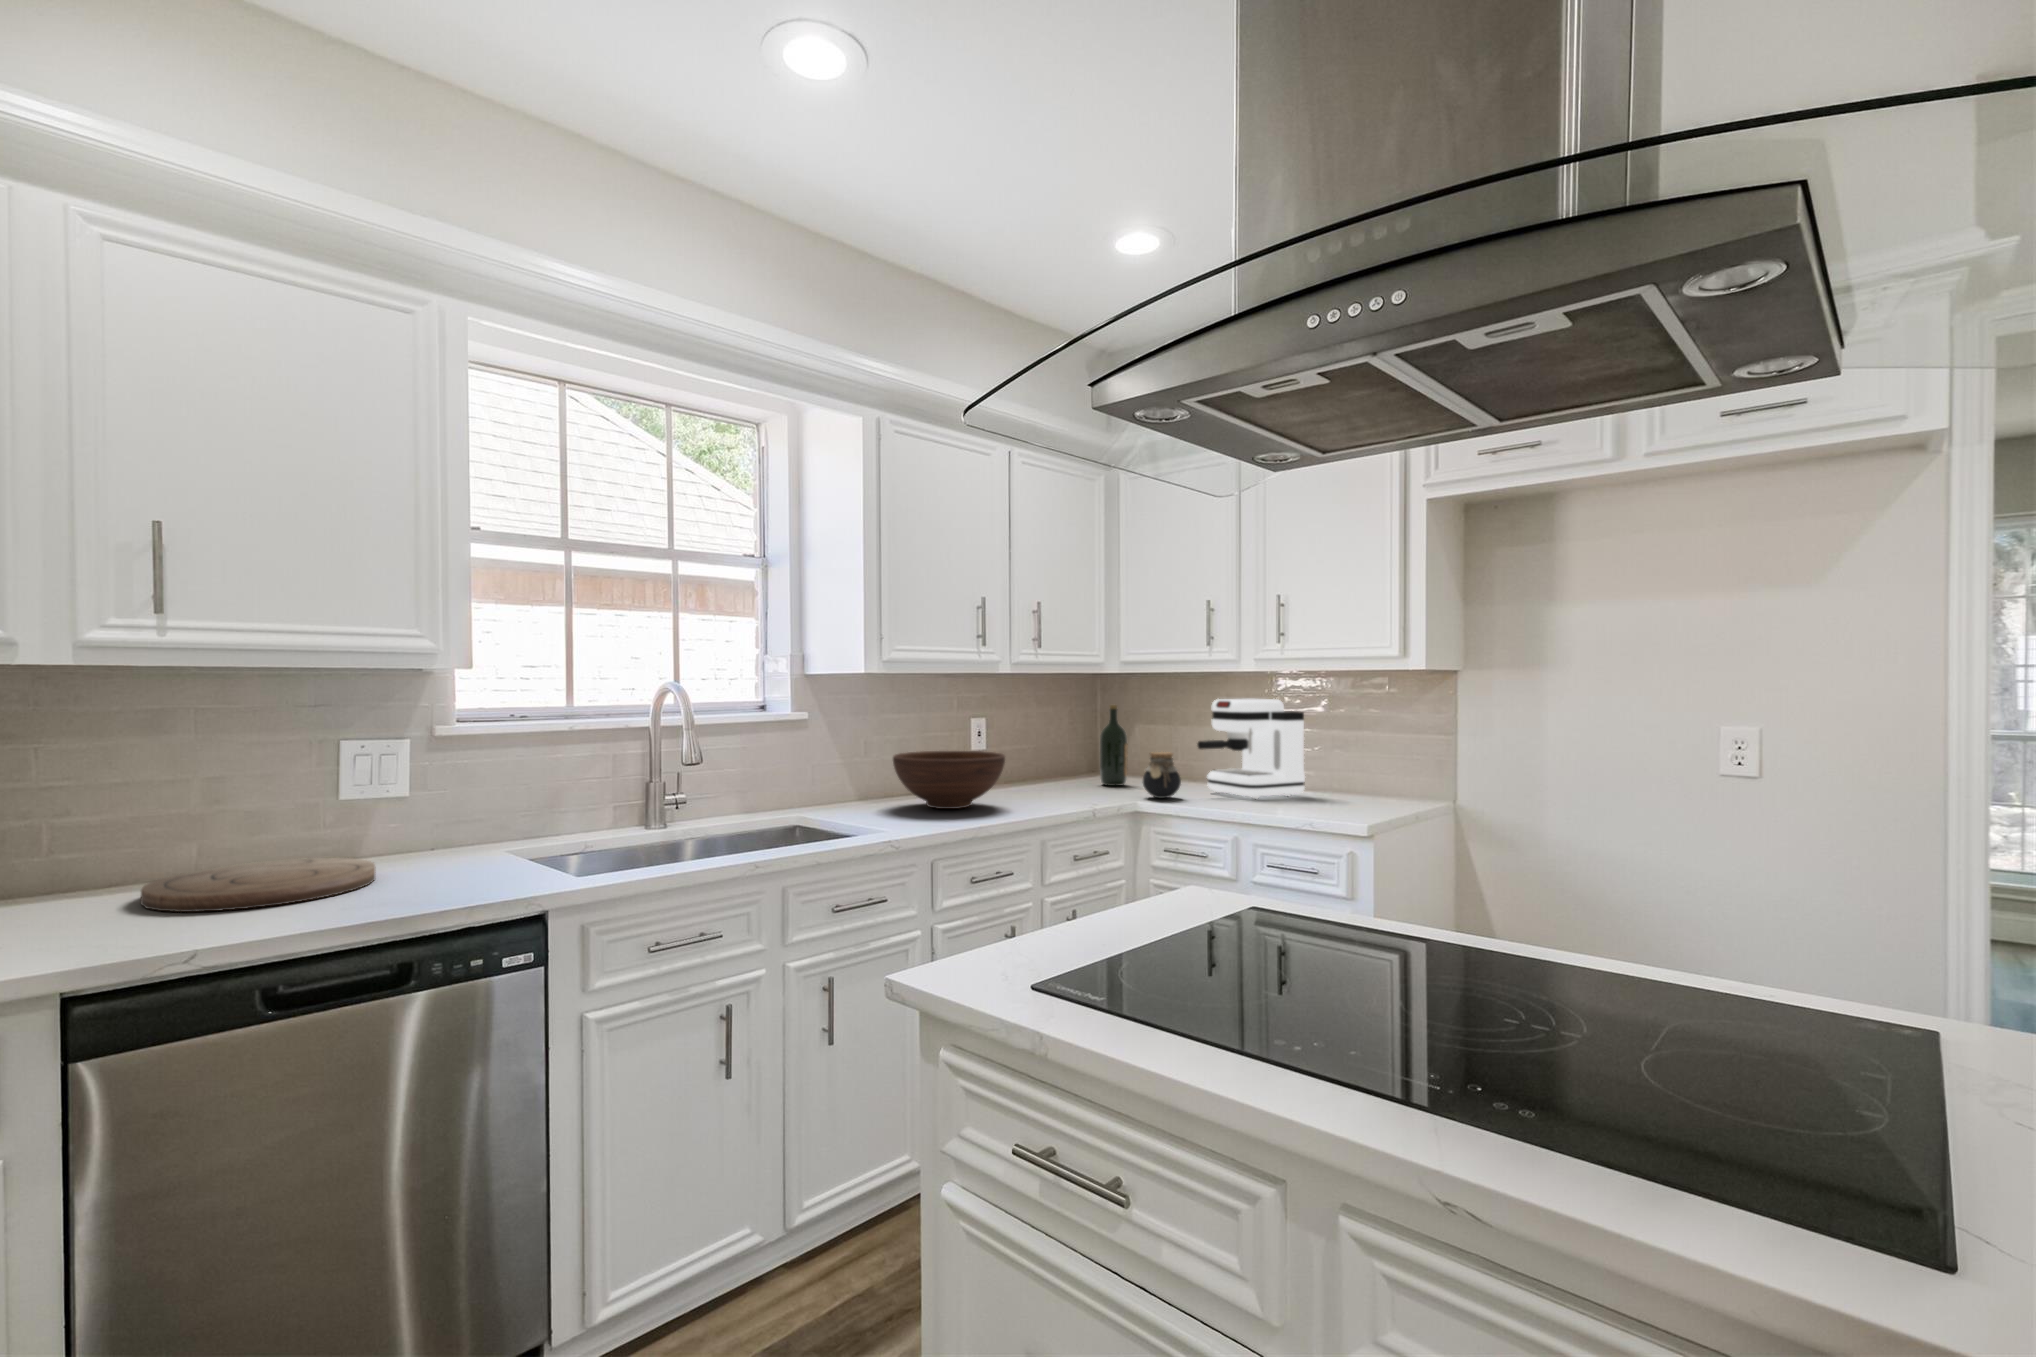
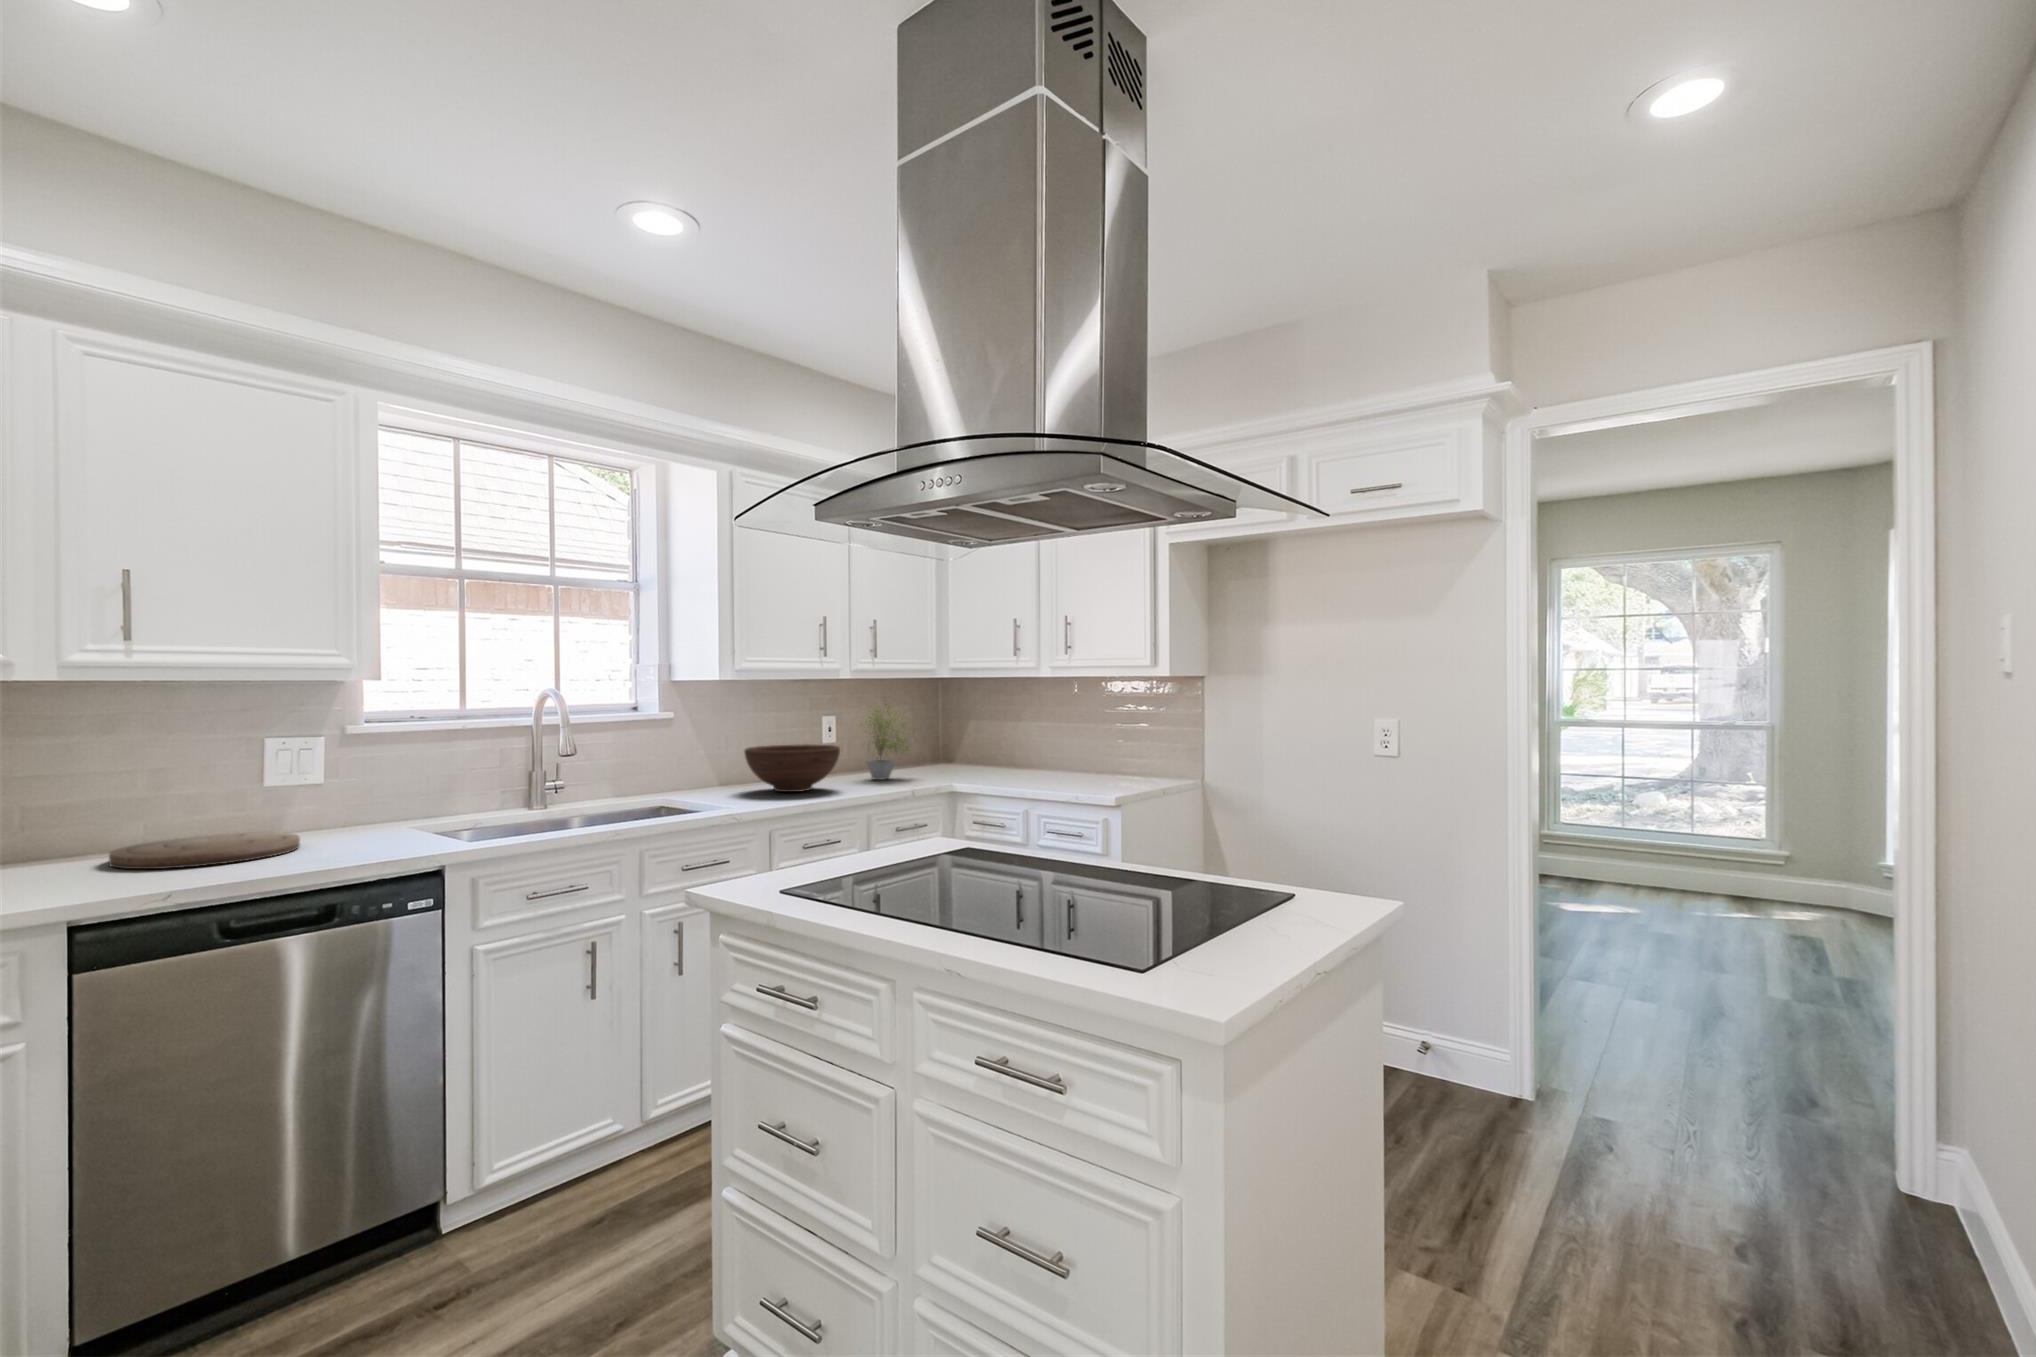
potted plant: none [1011,693,1089,793] -> present [861,704,917,780]
coffee maker: present [1197,699,1305,799] -> none [1007,699,1094,781]
wine bottle: present [1100,705,1128,786] -> none [933,705,956,773]
jar: present [1143,752,1181,798] -> none [960,744,991,782]

